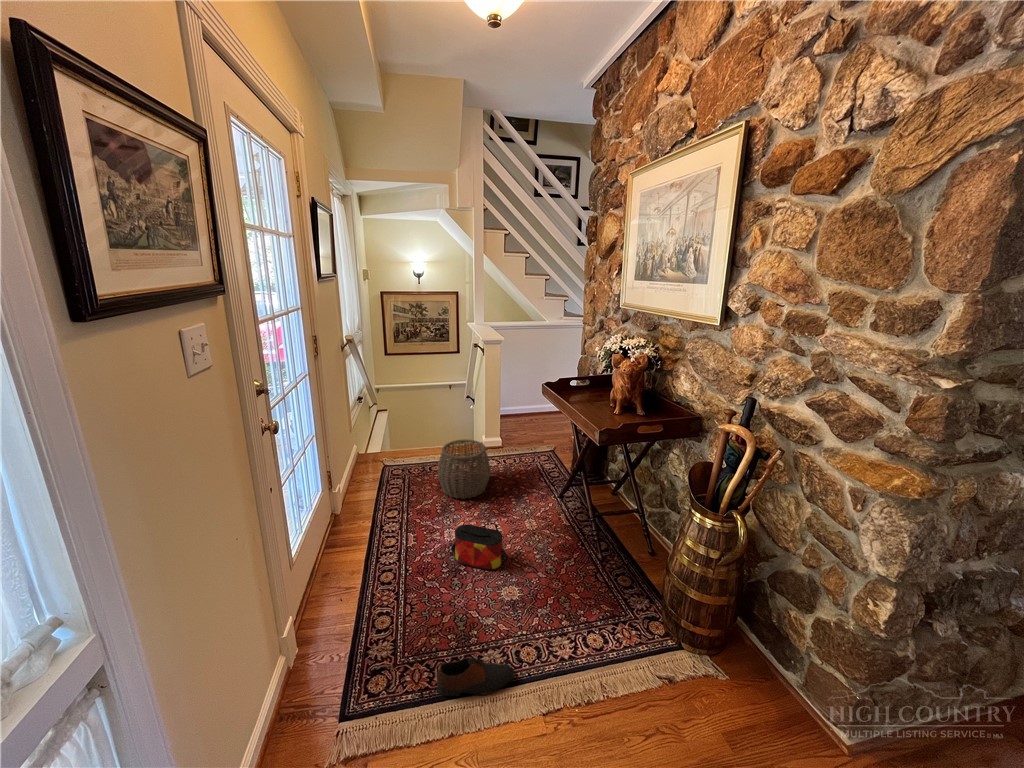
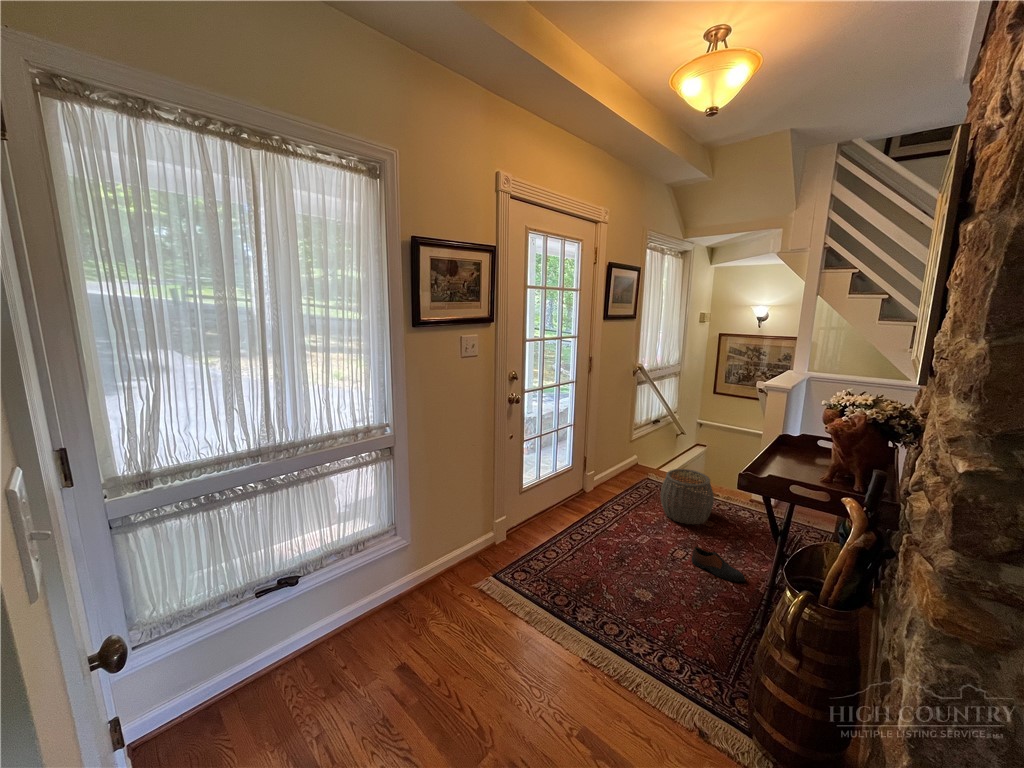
bag: present [451,525,506,570] -> none [625,527,662,575]
shoe: present [437,657,514,696] -> present [692,547,745,582]

